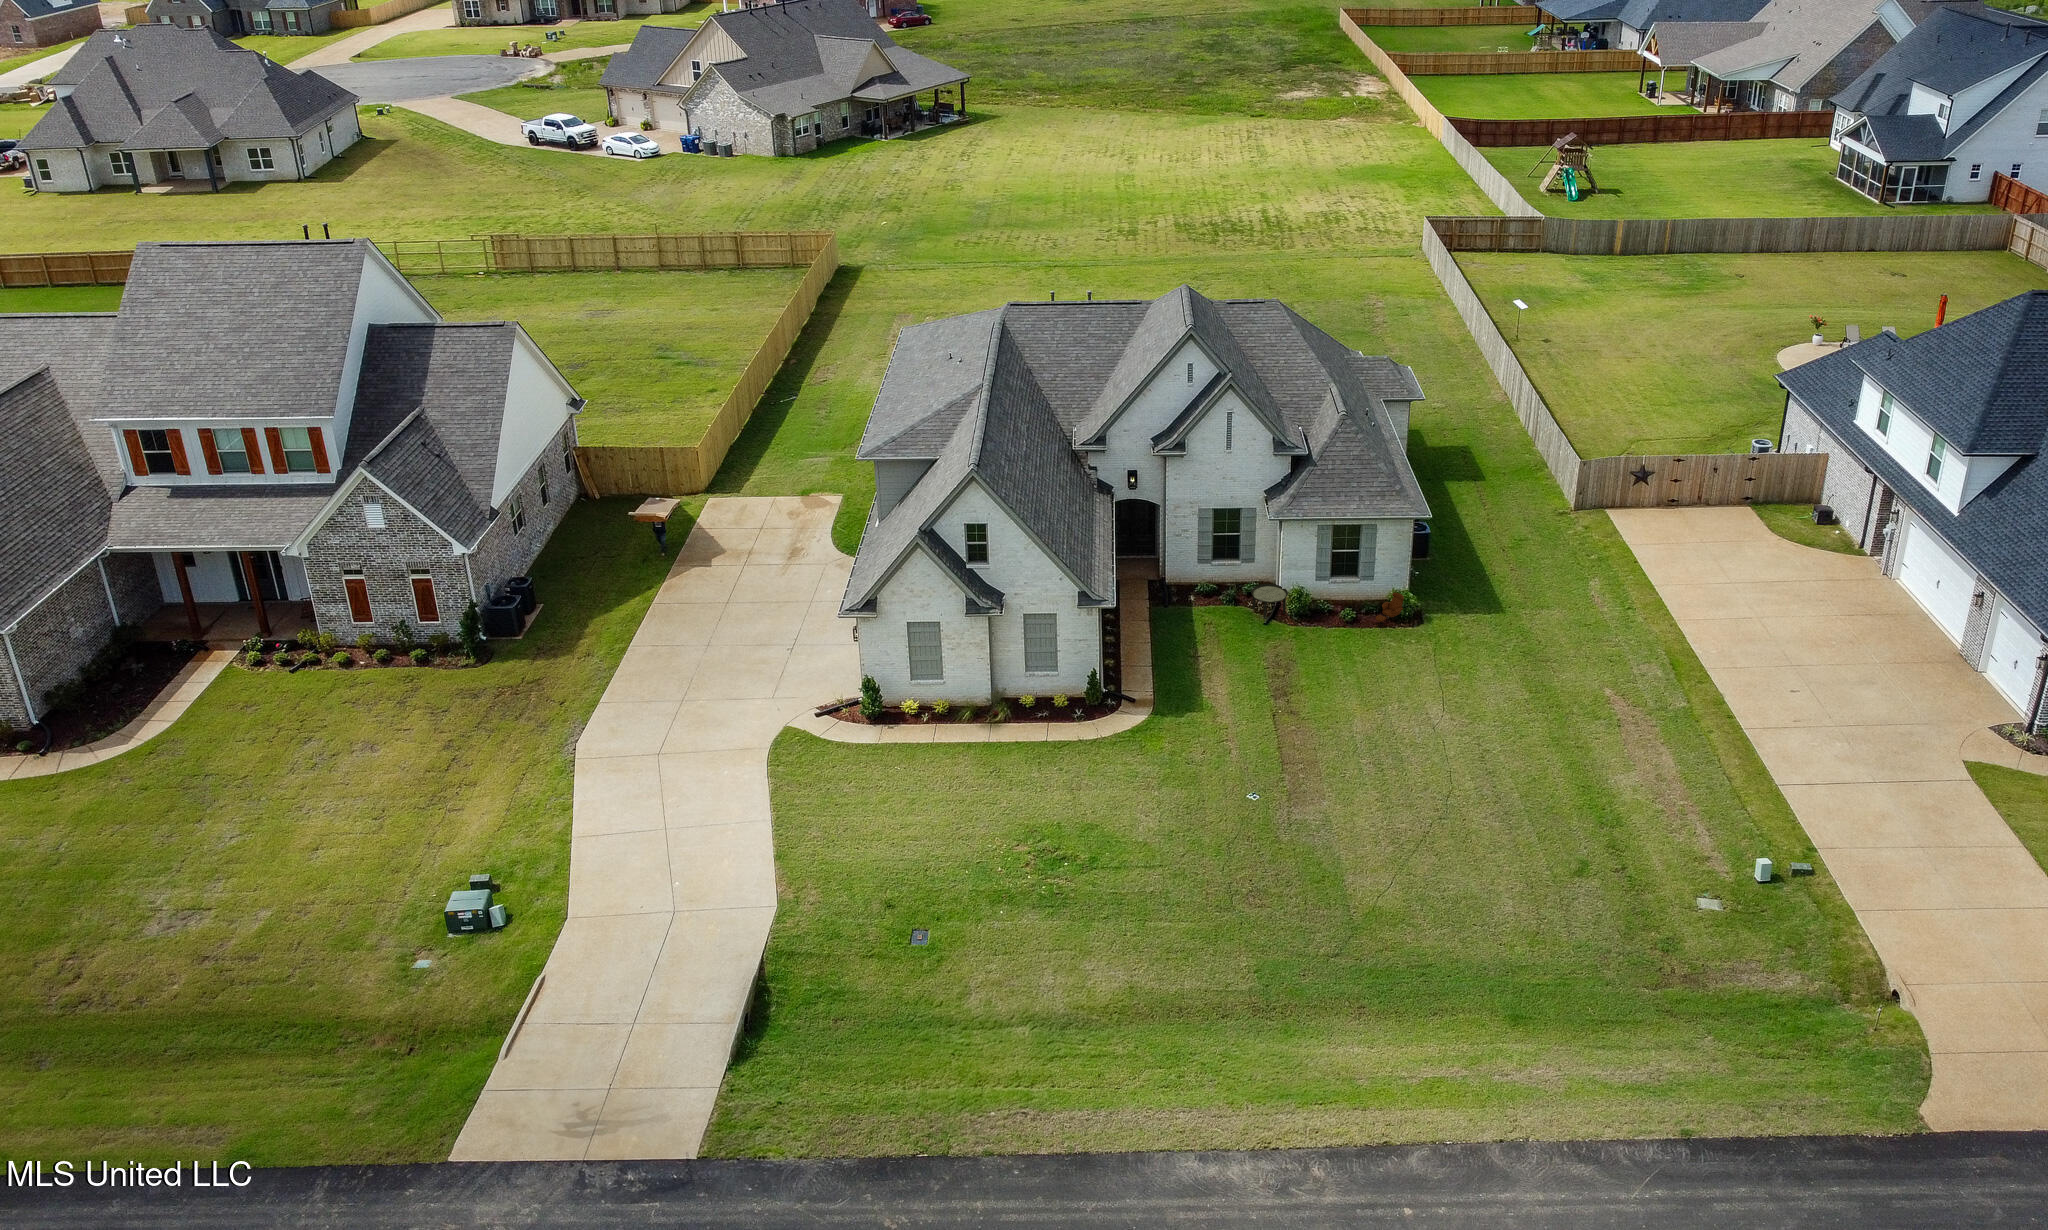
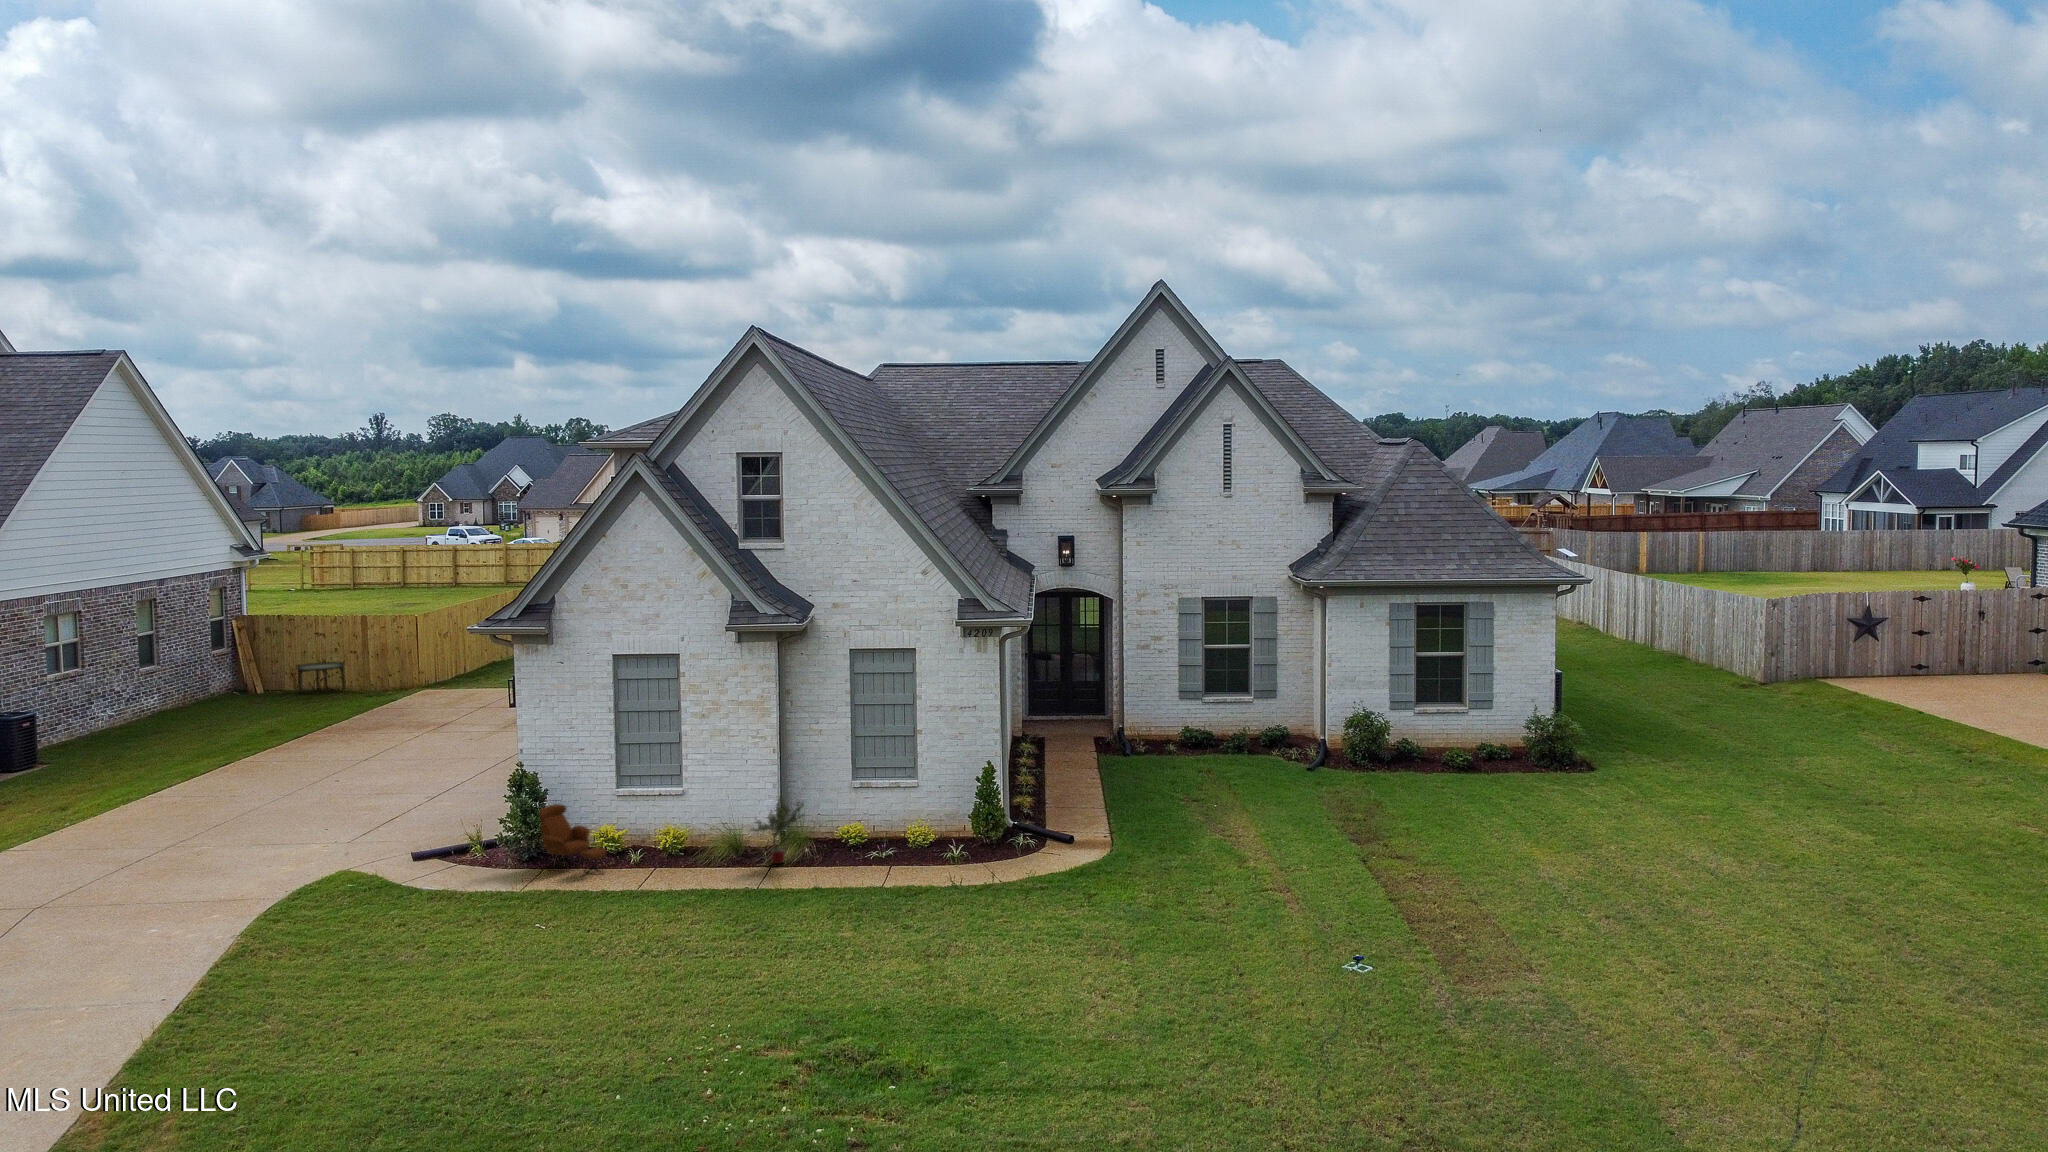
round table: present [1251,584,1288,619] -> present [296,662,345,693]
lounge chair: present [1376,593,1404,626] -> present [539,804,606,872]

